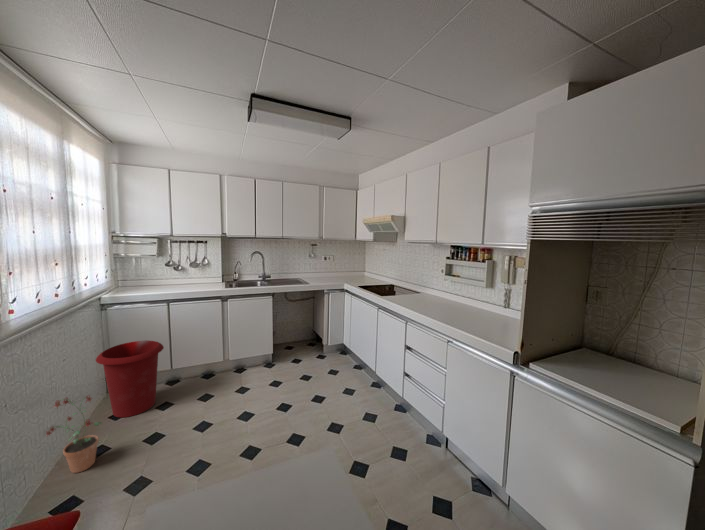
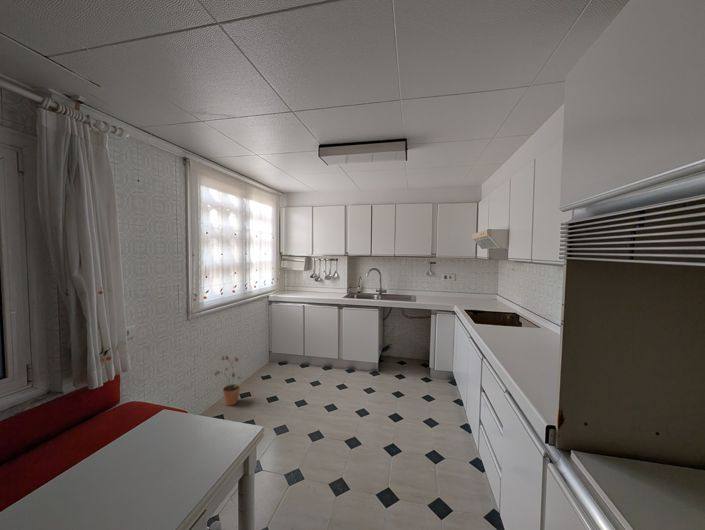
waste bin: present [96,340,164,417] -> none [253,330,292,382]

